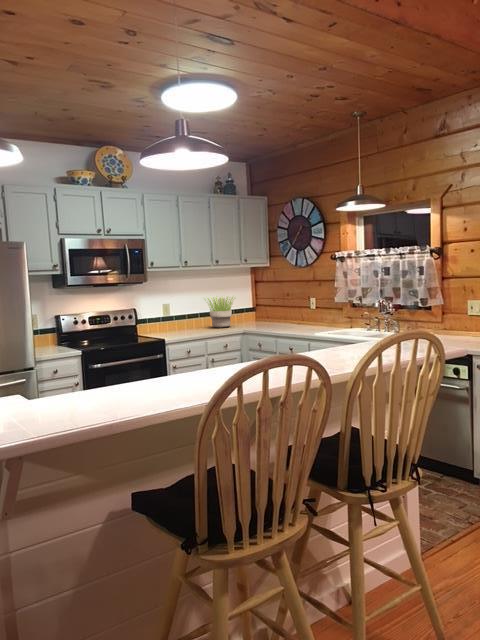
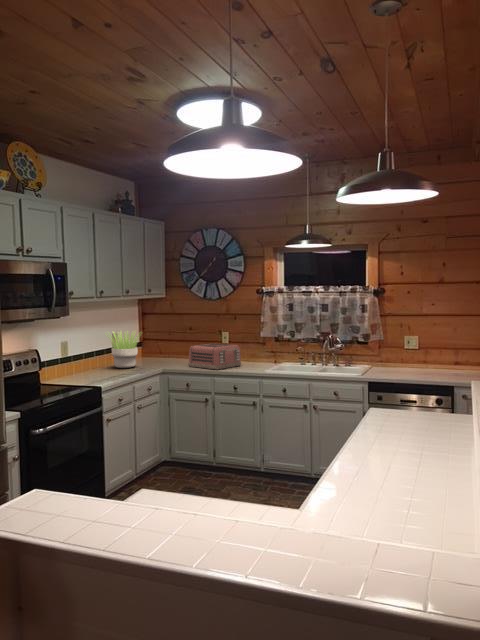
toaster: none [270,307,316,331] -> present [189,343,241,370]

